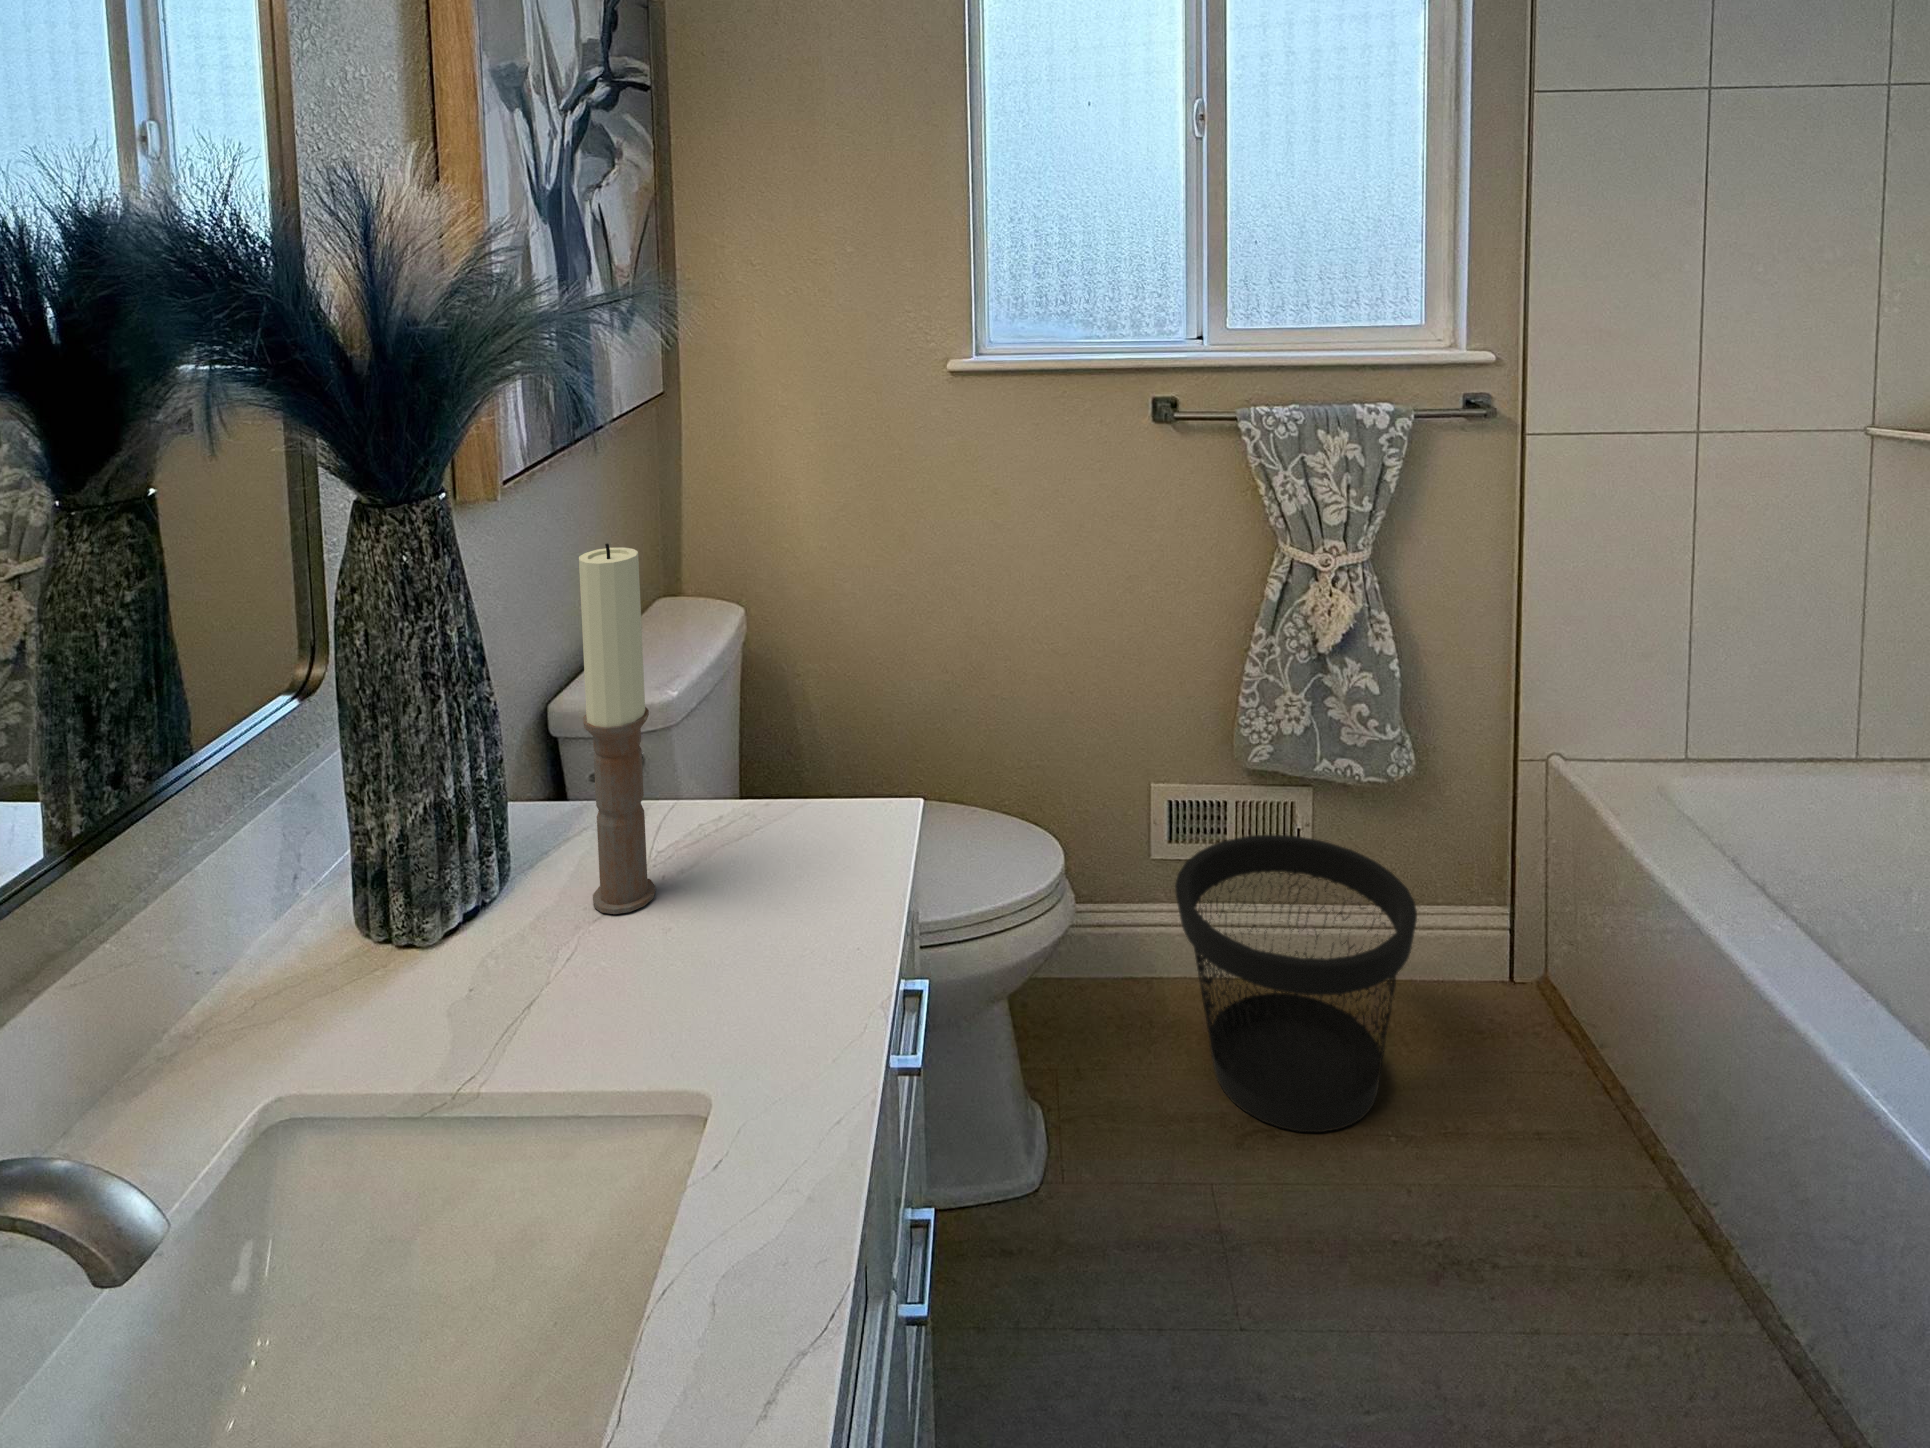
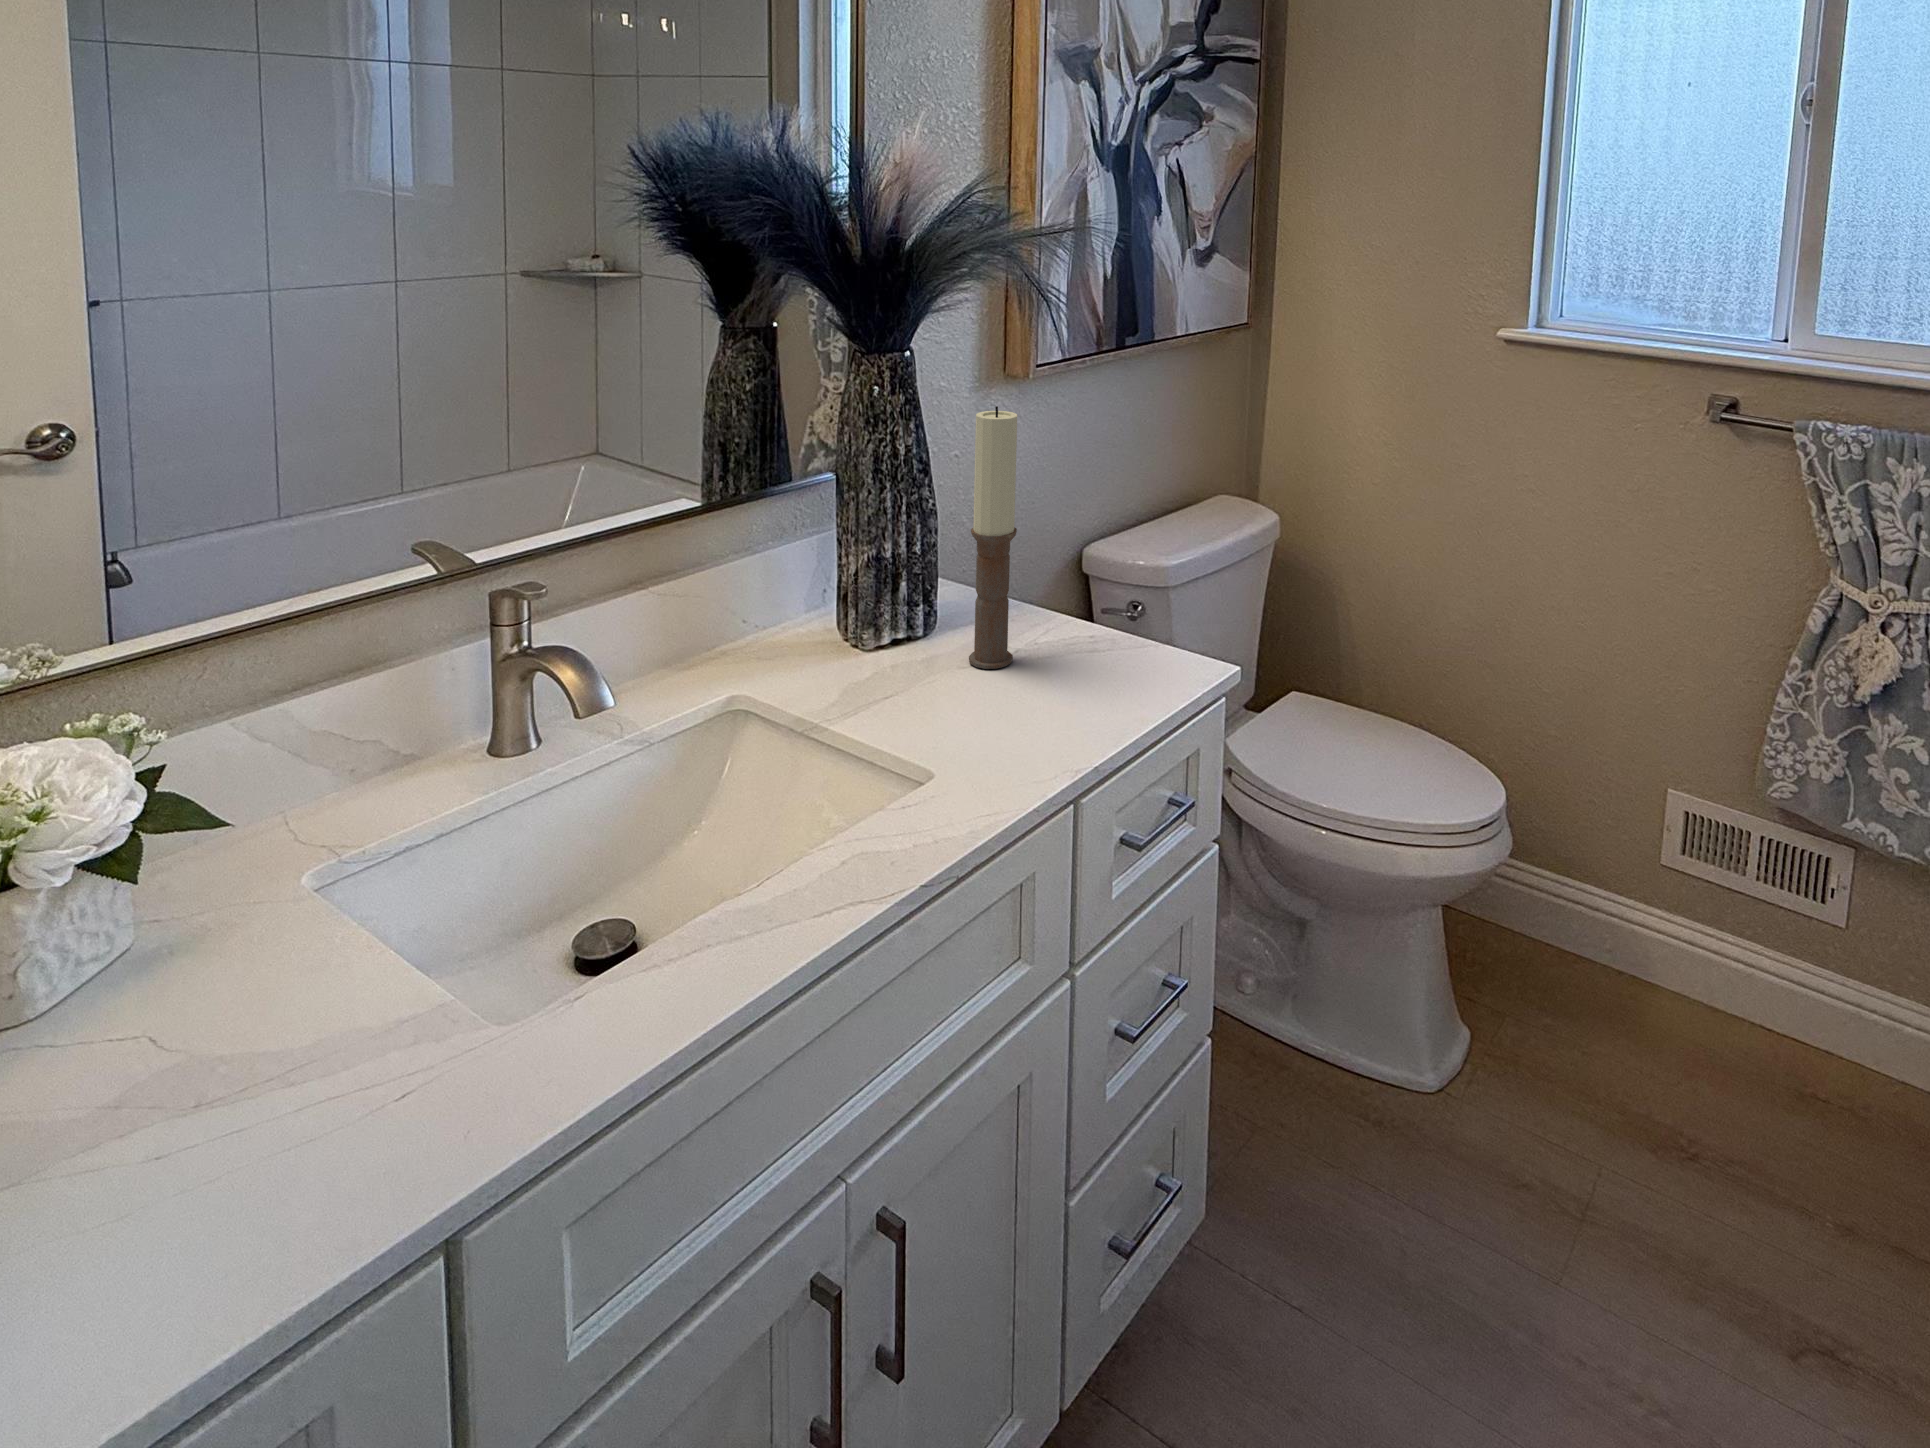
wastebasket: present [1175,835,1417,1132] -> none [1639,866,1914,1189]

